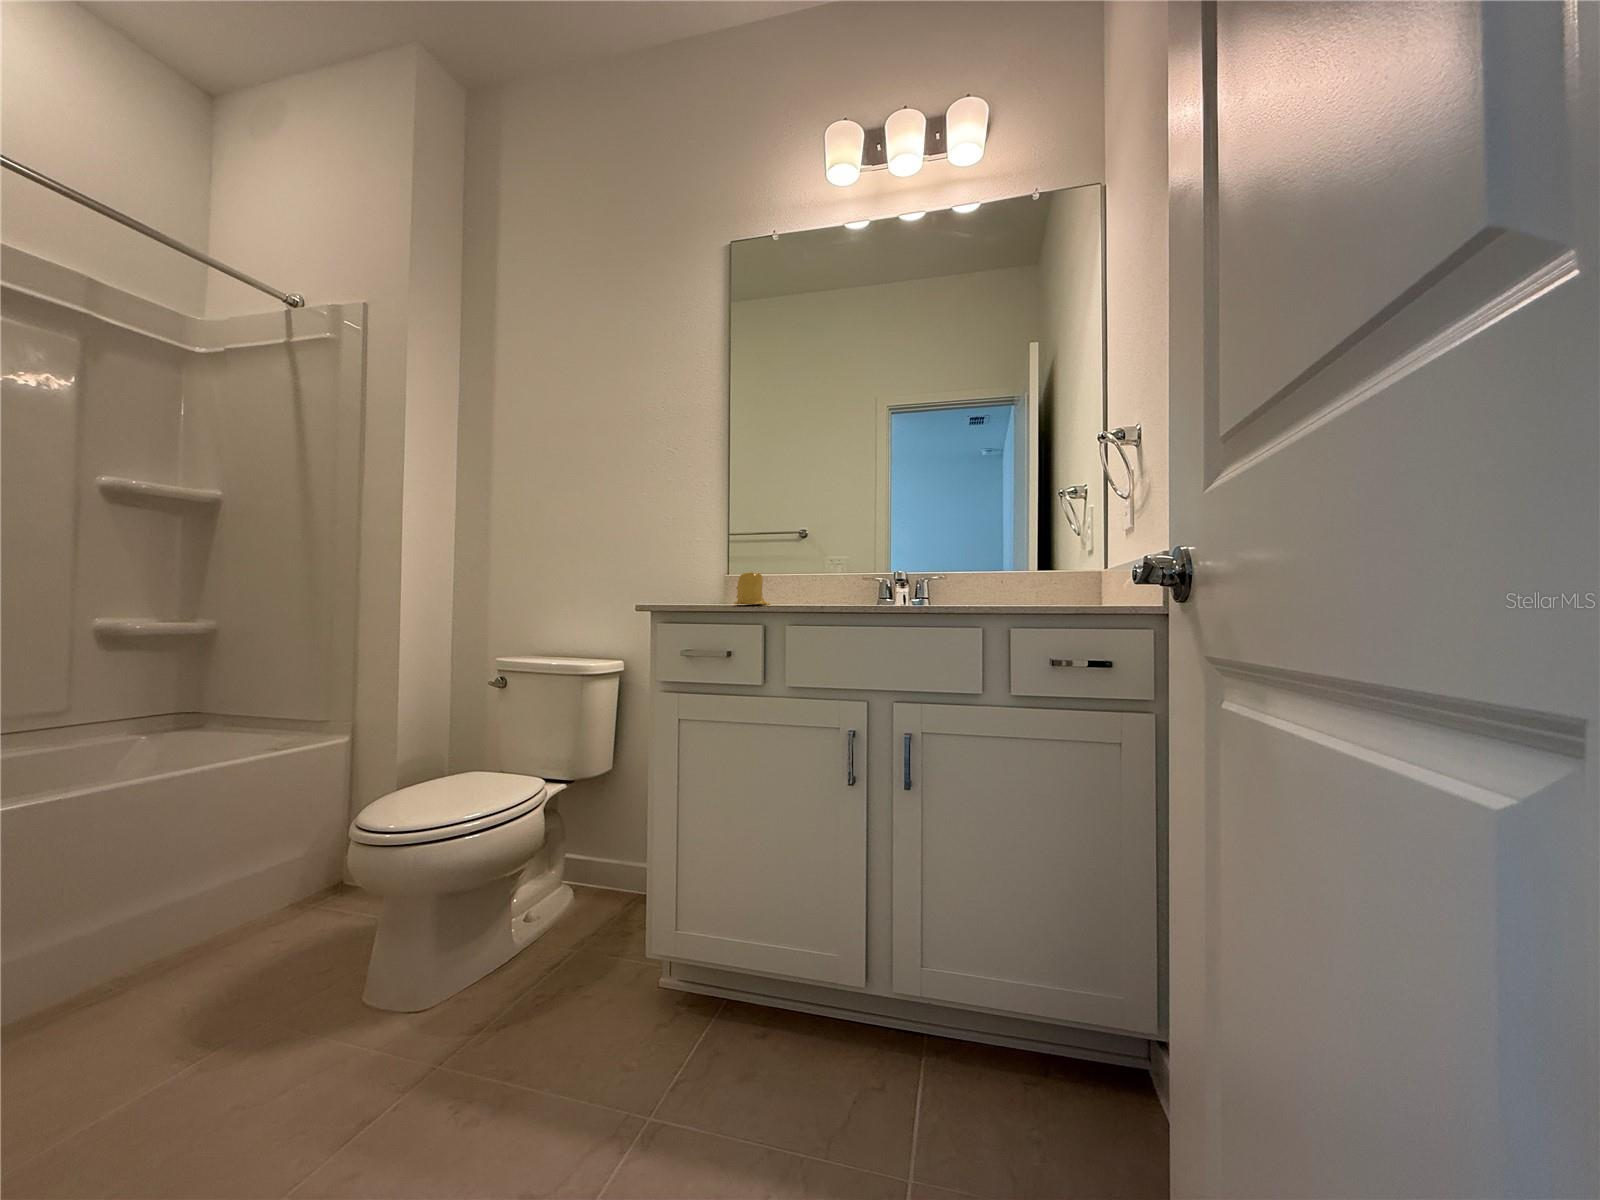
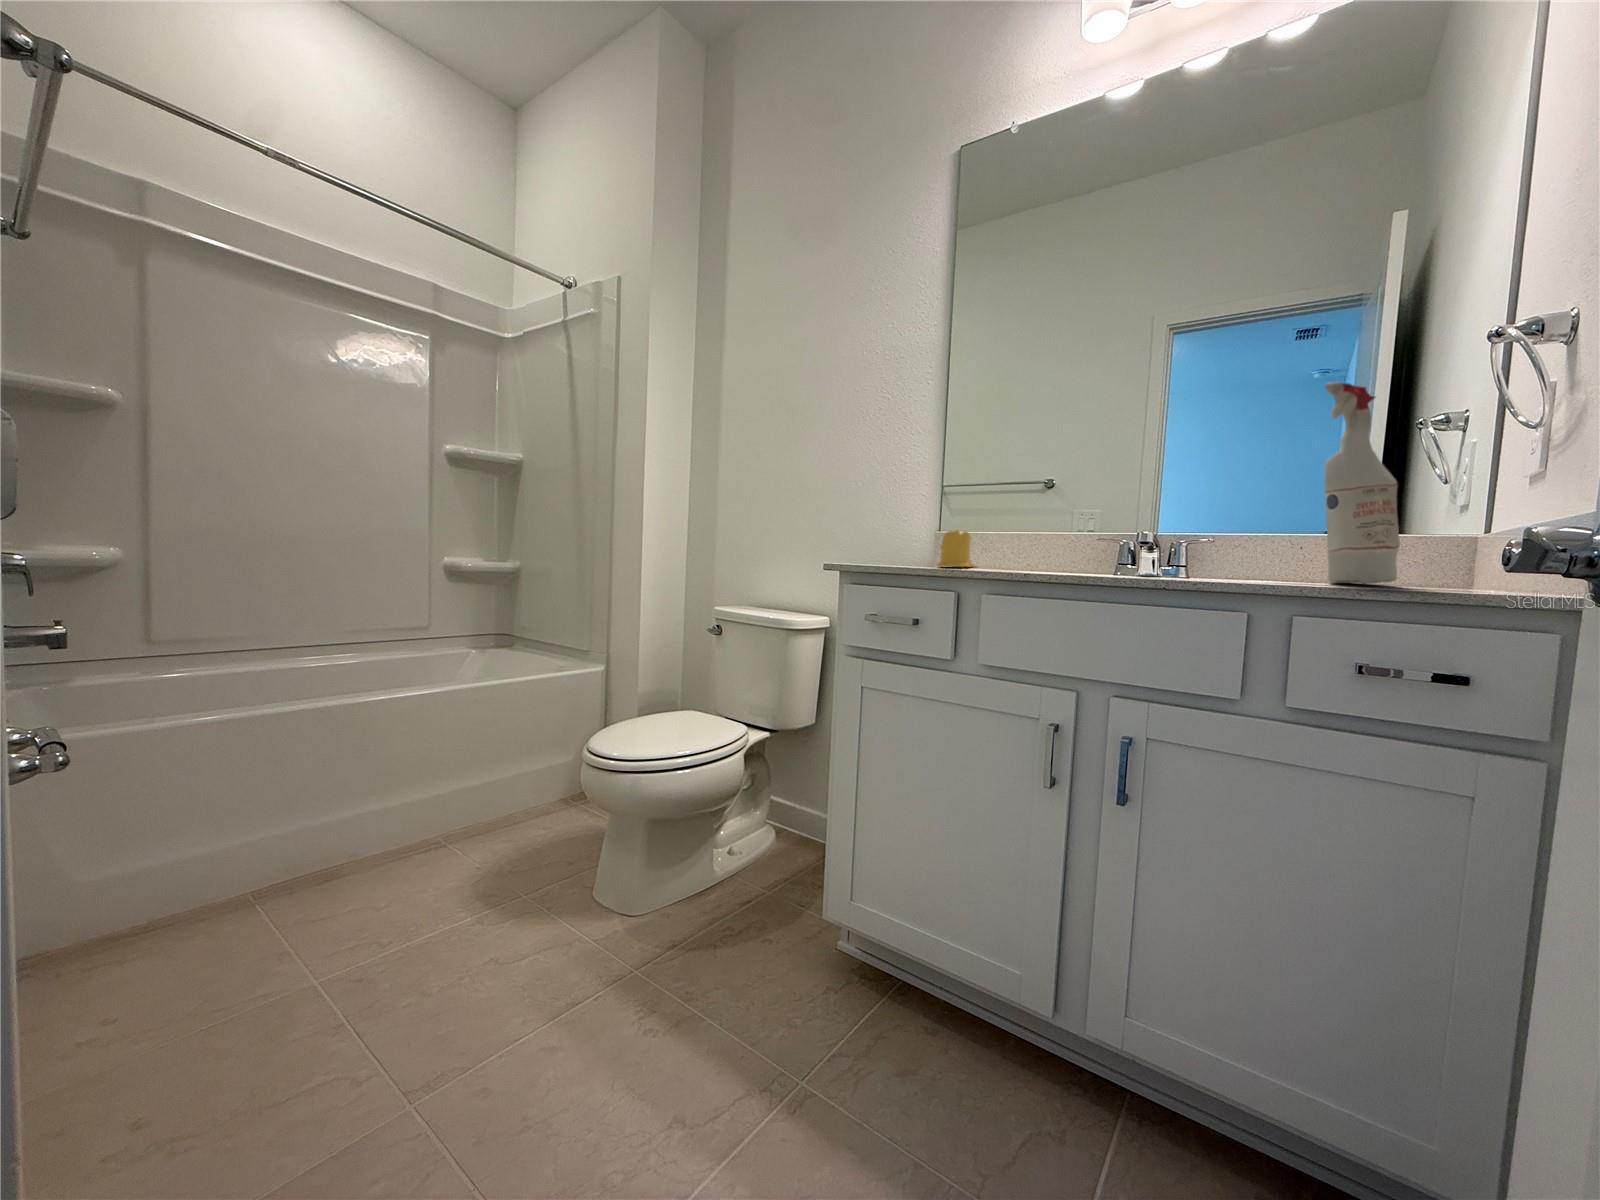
spray bottle: none [1010,462,1062,606] -> present [1324,382,1400,584]

